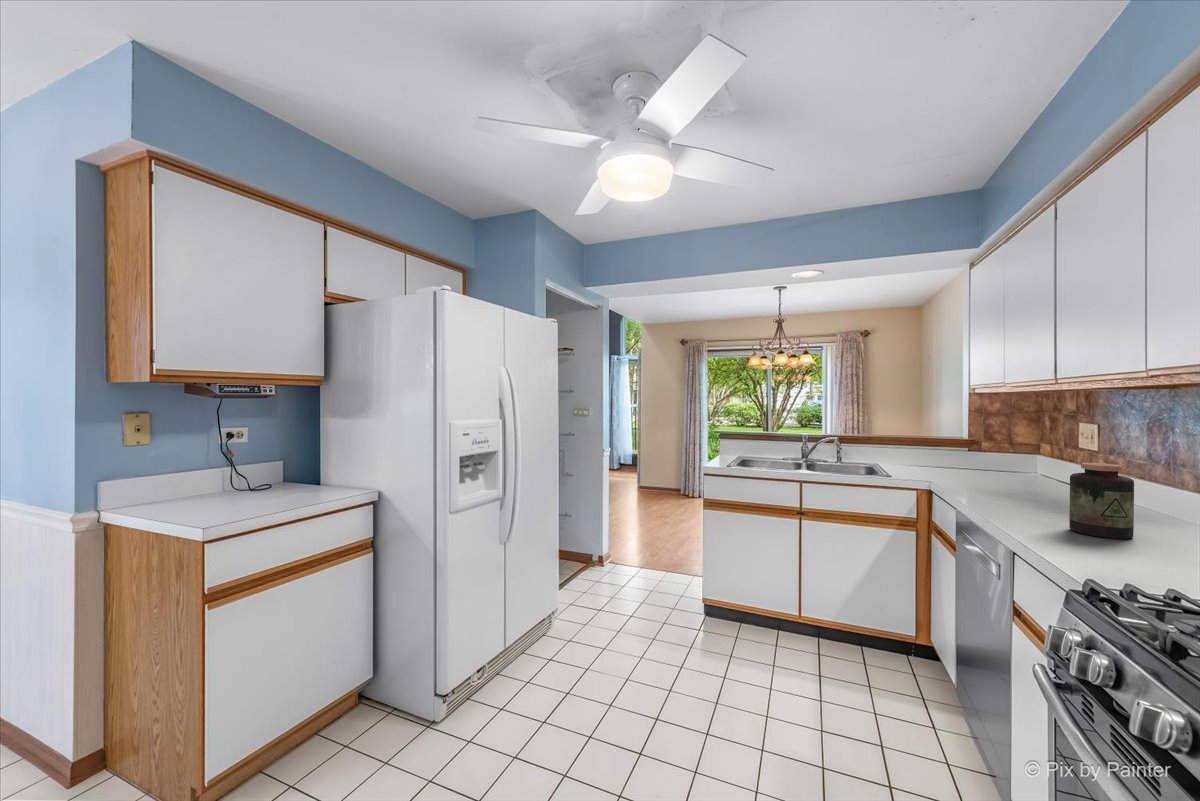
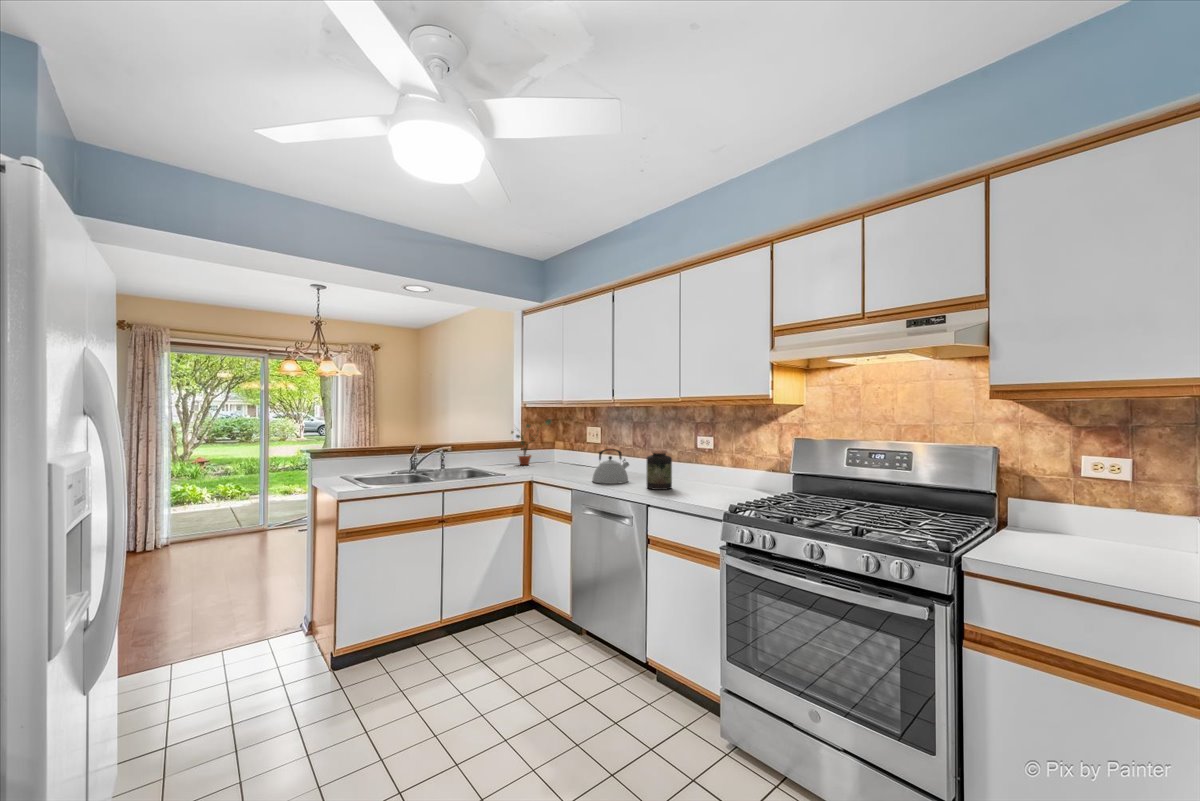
potted plant: none [951,410,1025,472] -> present [511,419,551,465]
kettle: none [998,456,1080,515] -> present [592,449,629,484]

